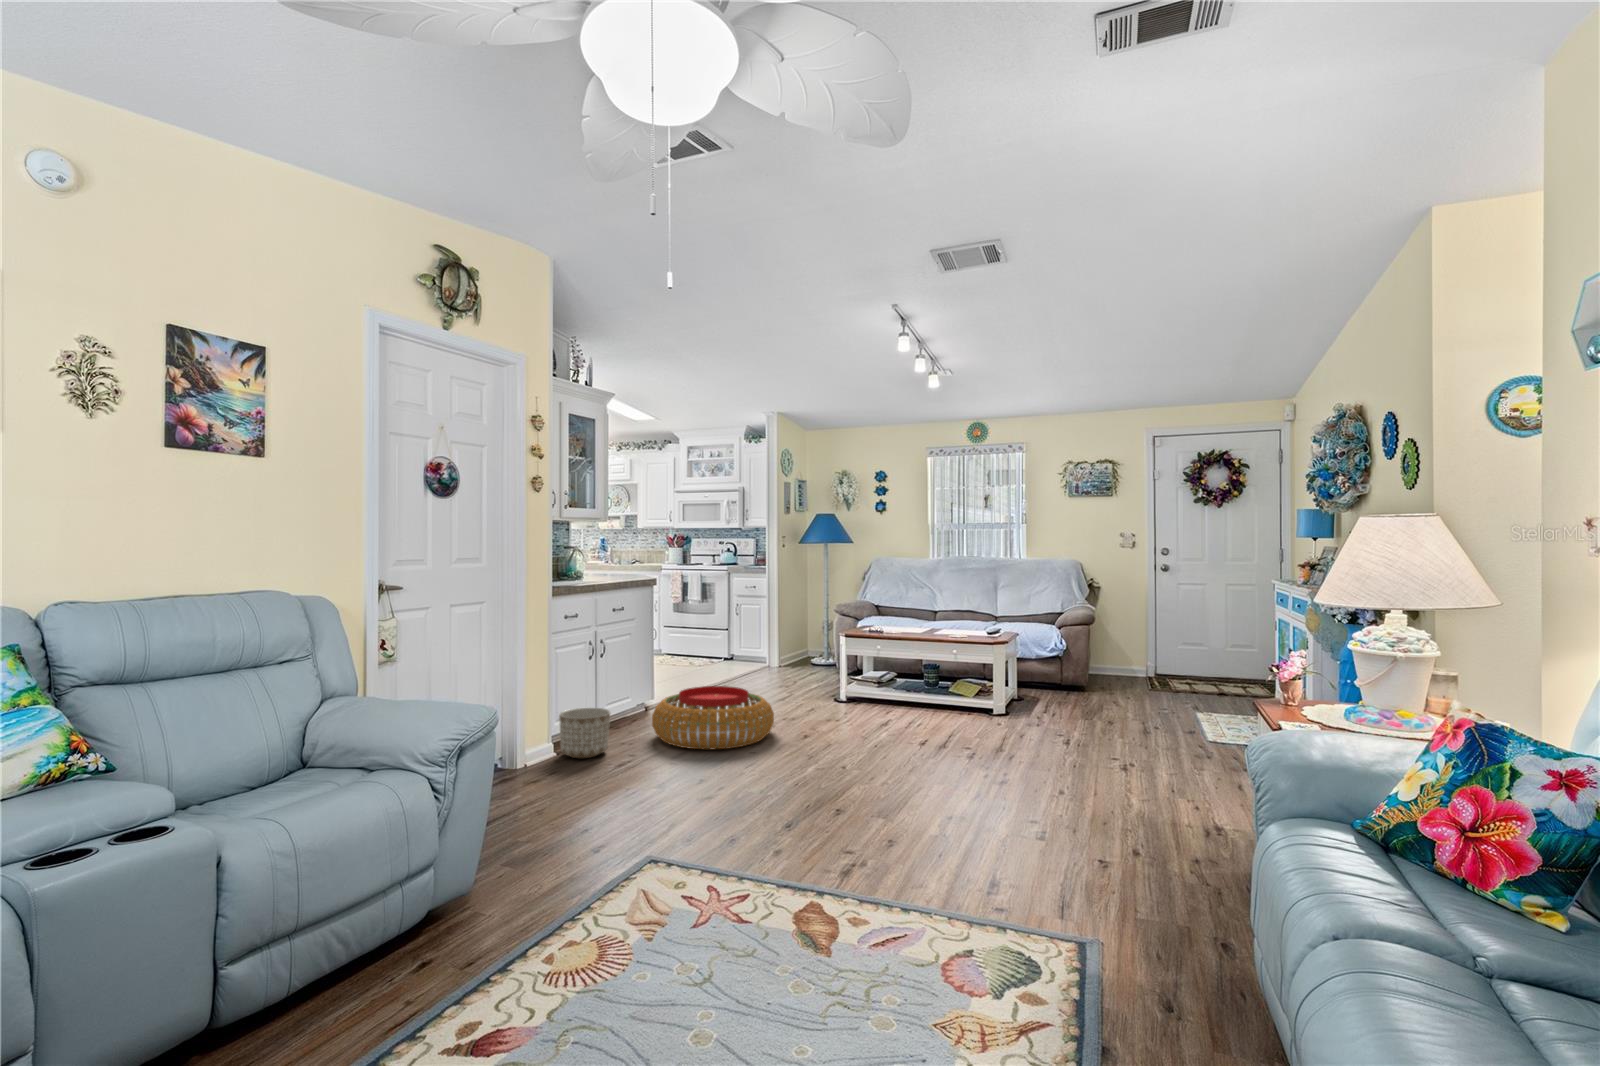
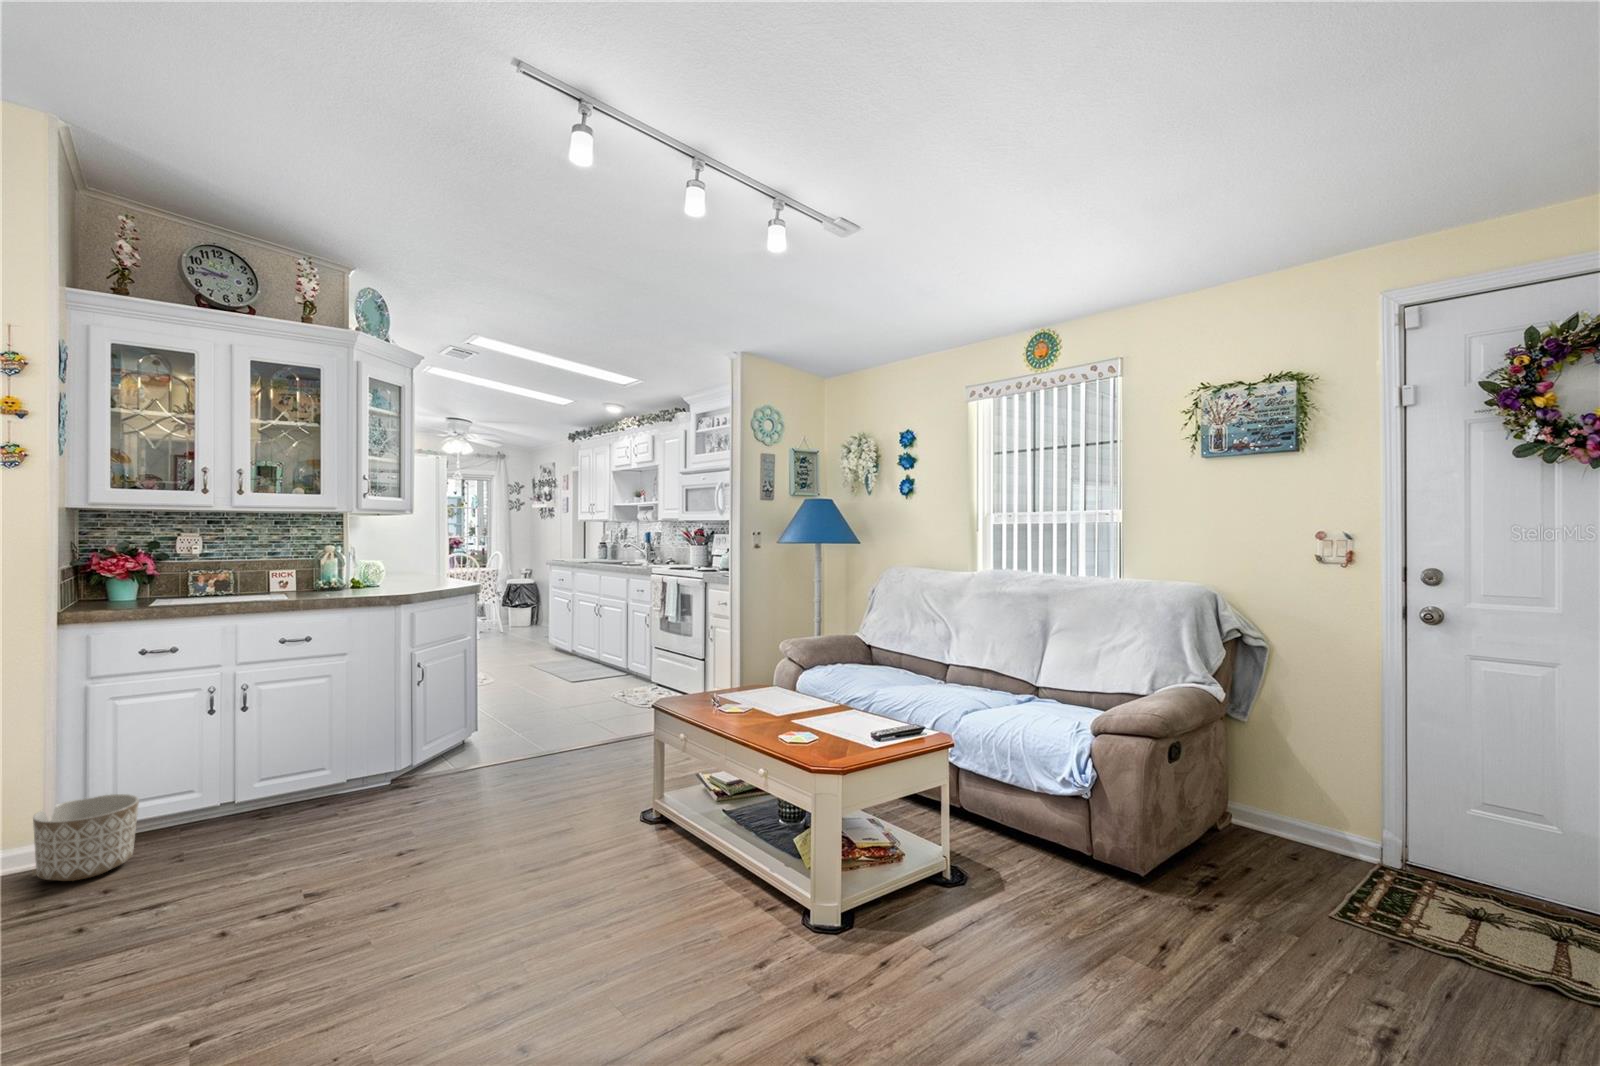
pouf: present [652,686,774,749] -> none [171,777,418,911]

